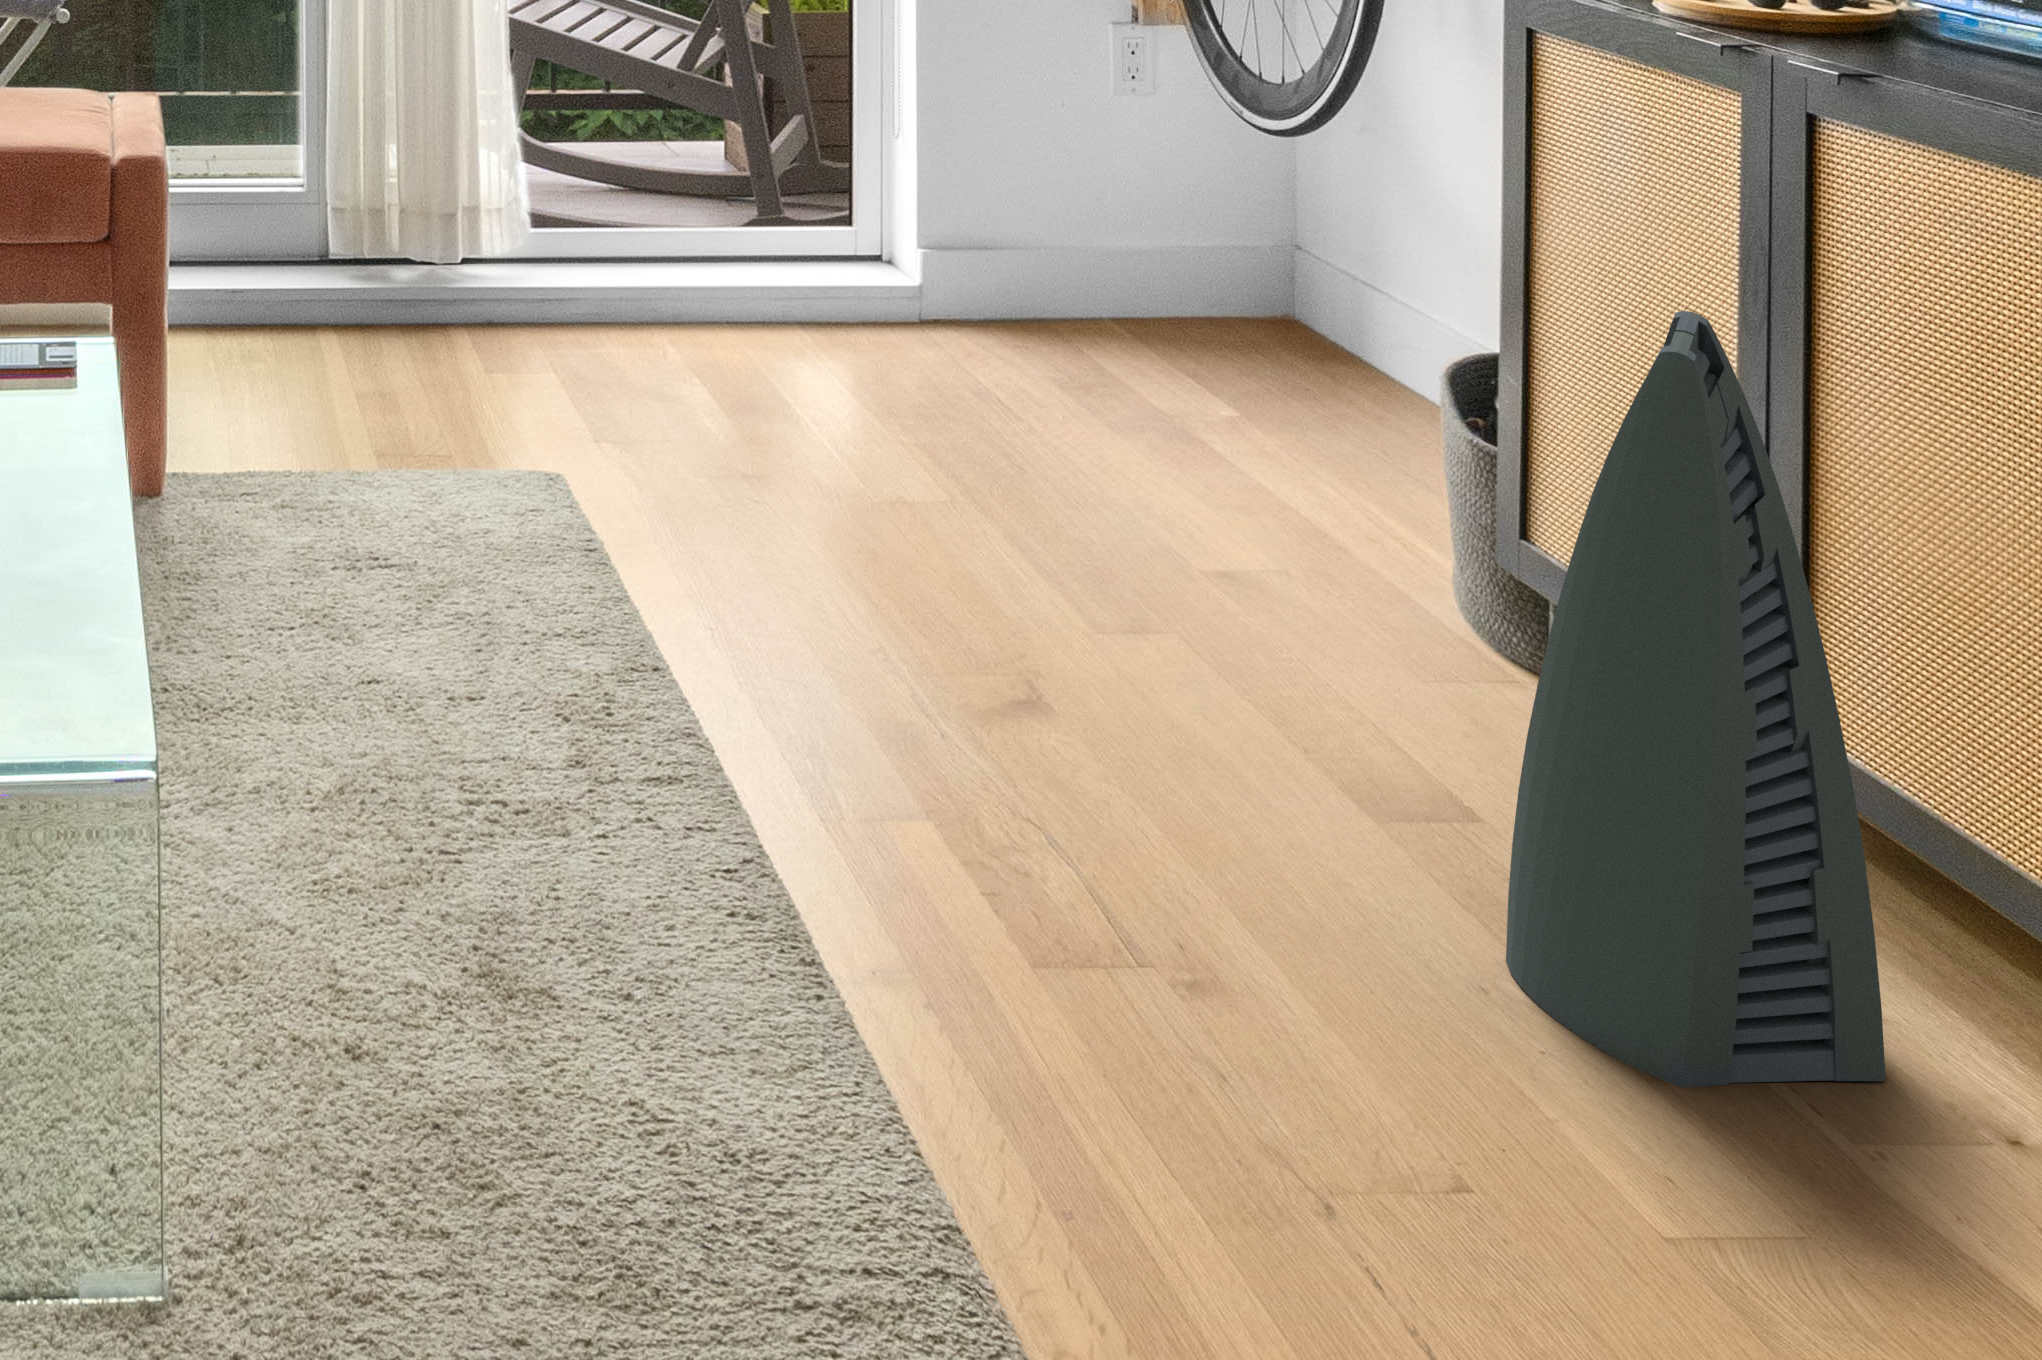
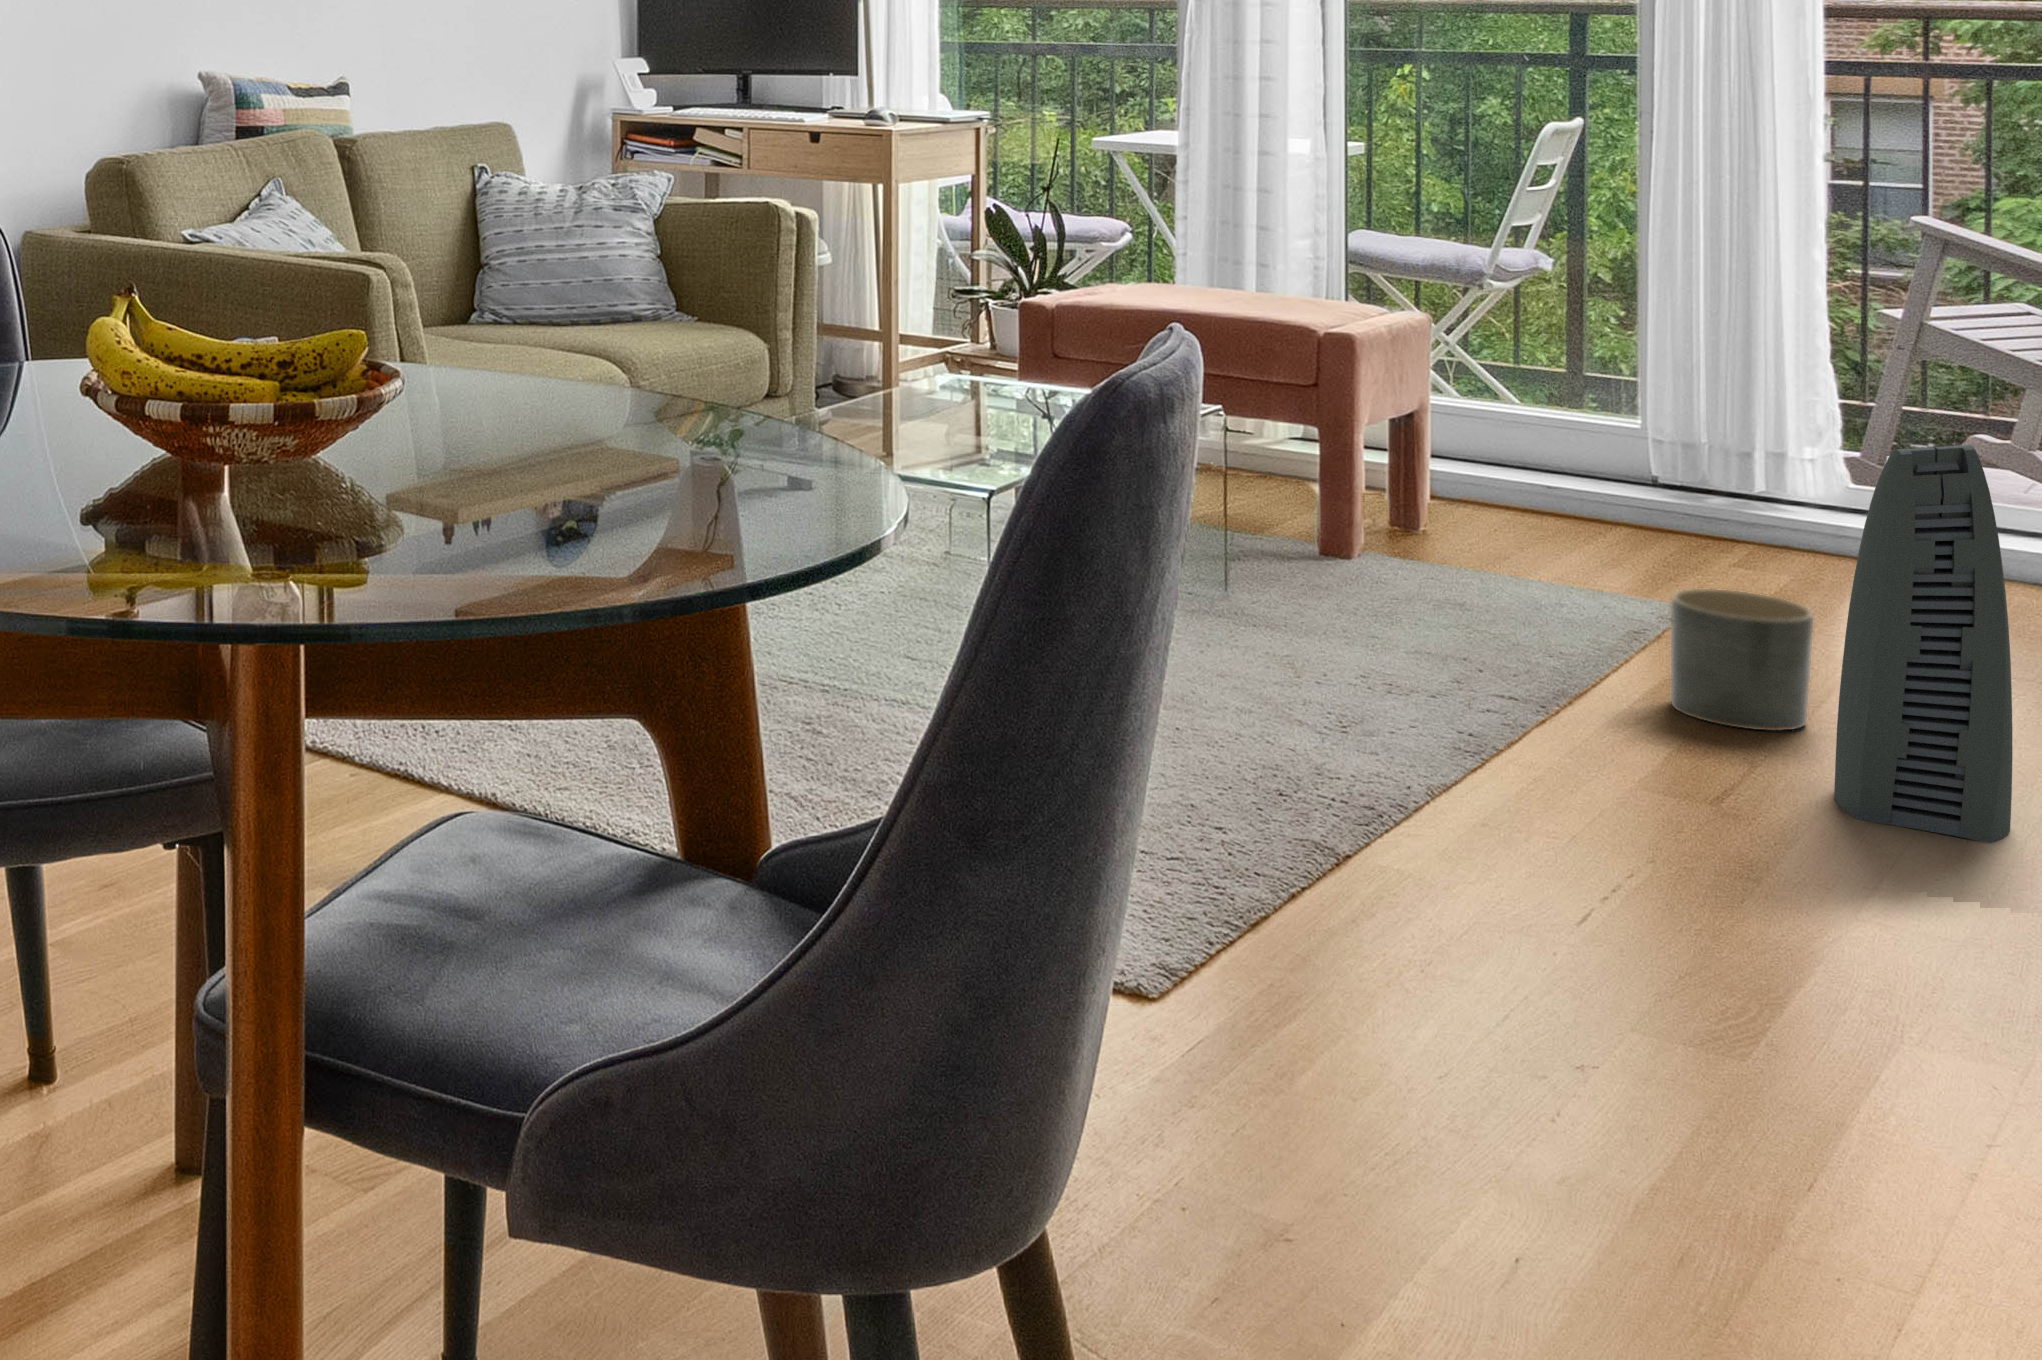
planter: none [1026,575,1255,851] -> present [1671,589,1813,731]

